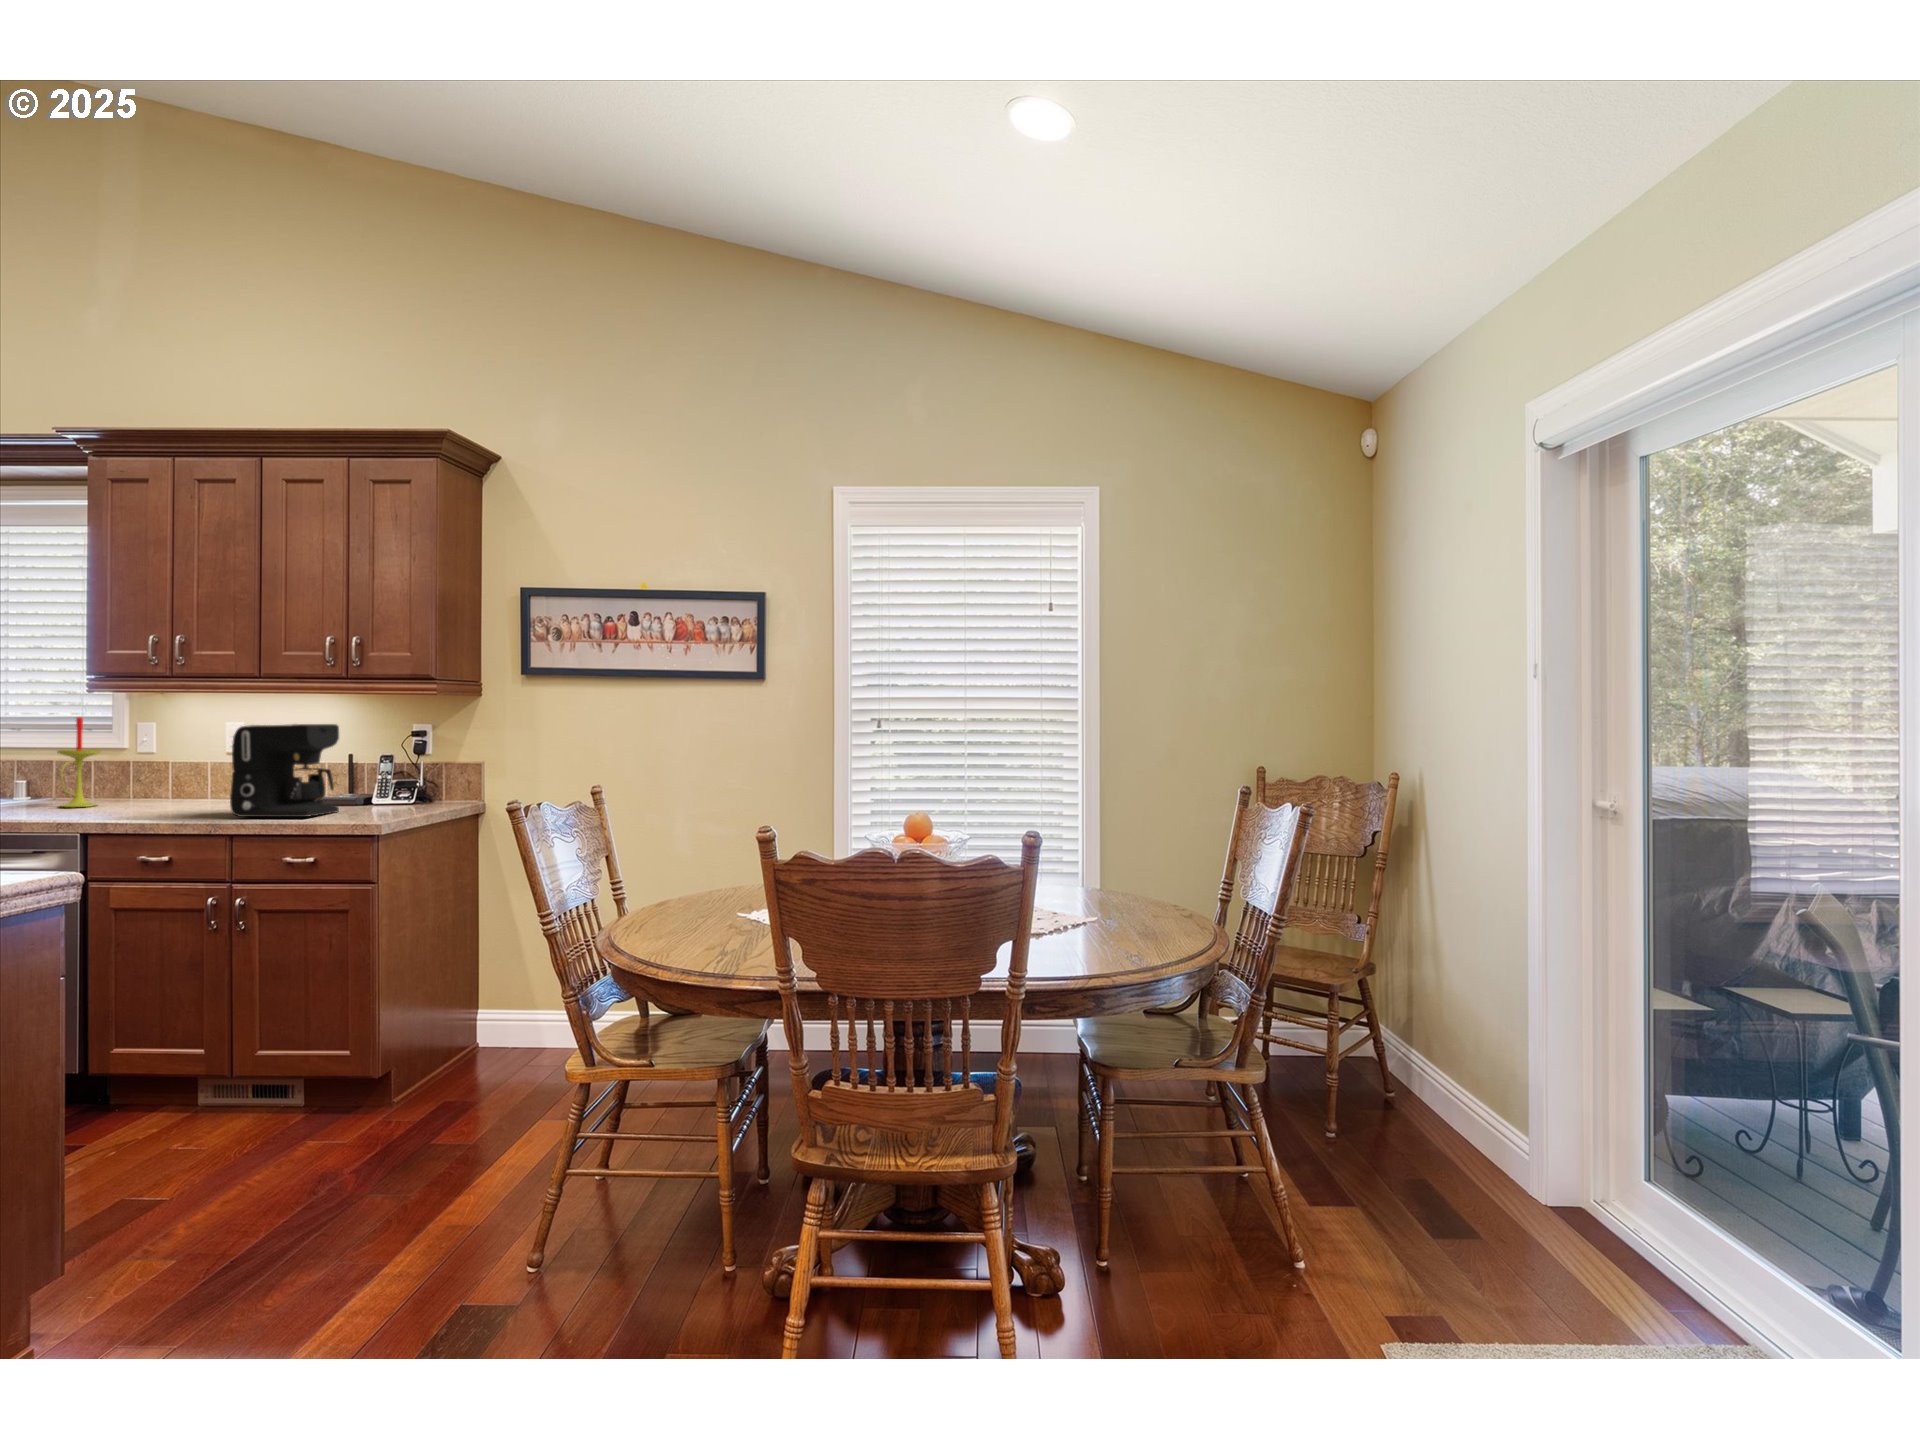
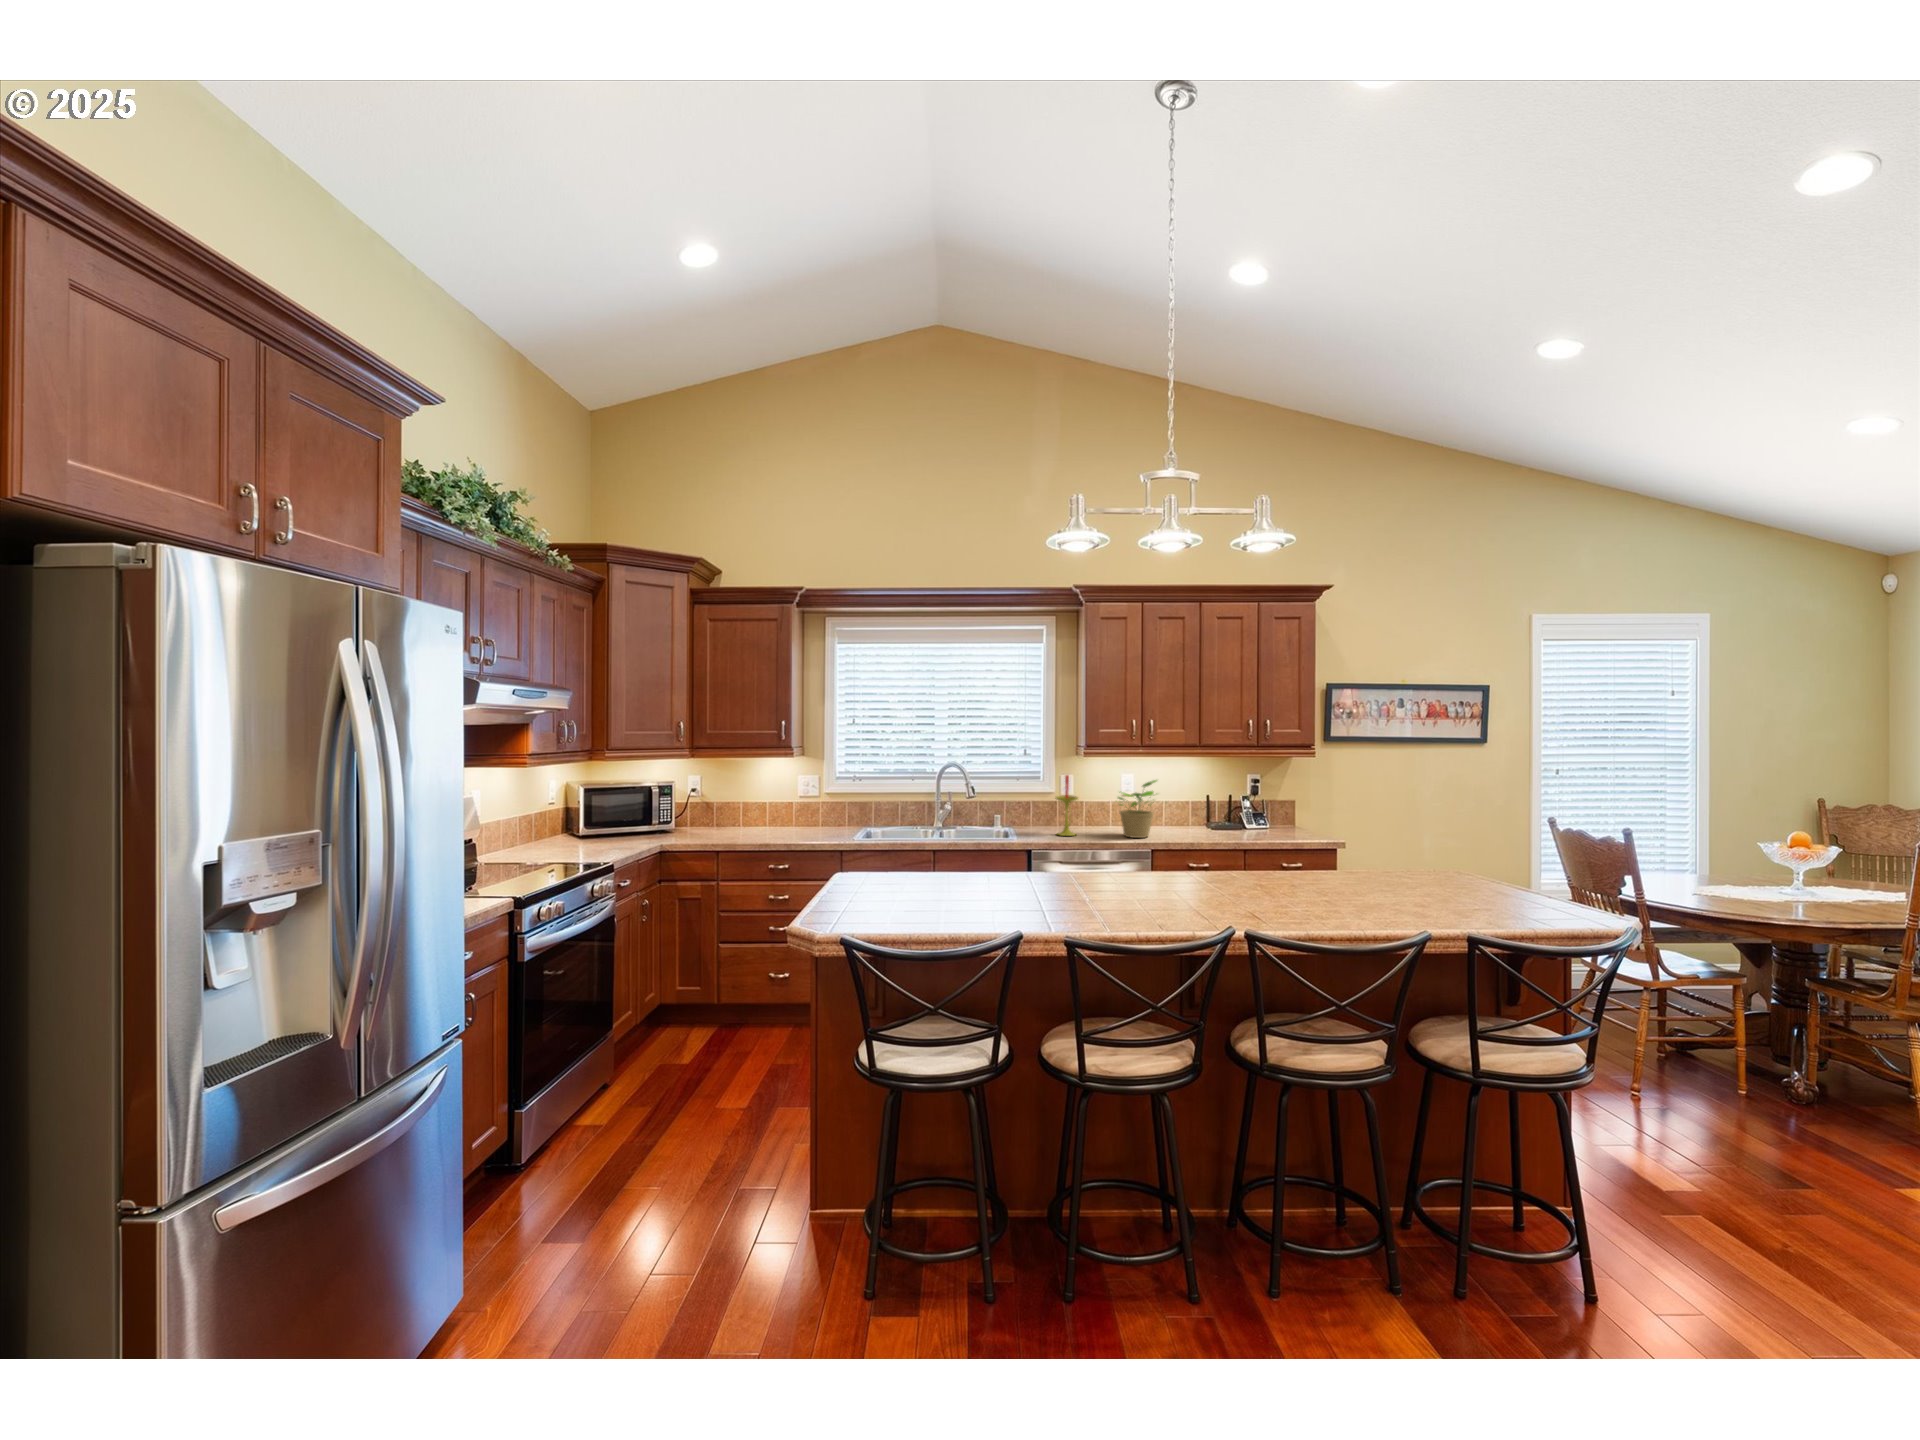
potted plant: none [131,722,217,809] -> present [1118,780,1157,838]
coffee maker: present [230,724,339,817] -> none [1214,782,1275,846]

